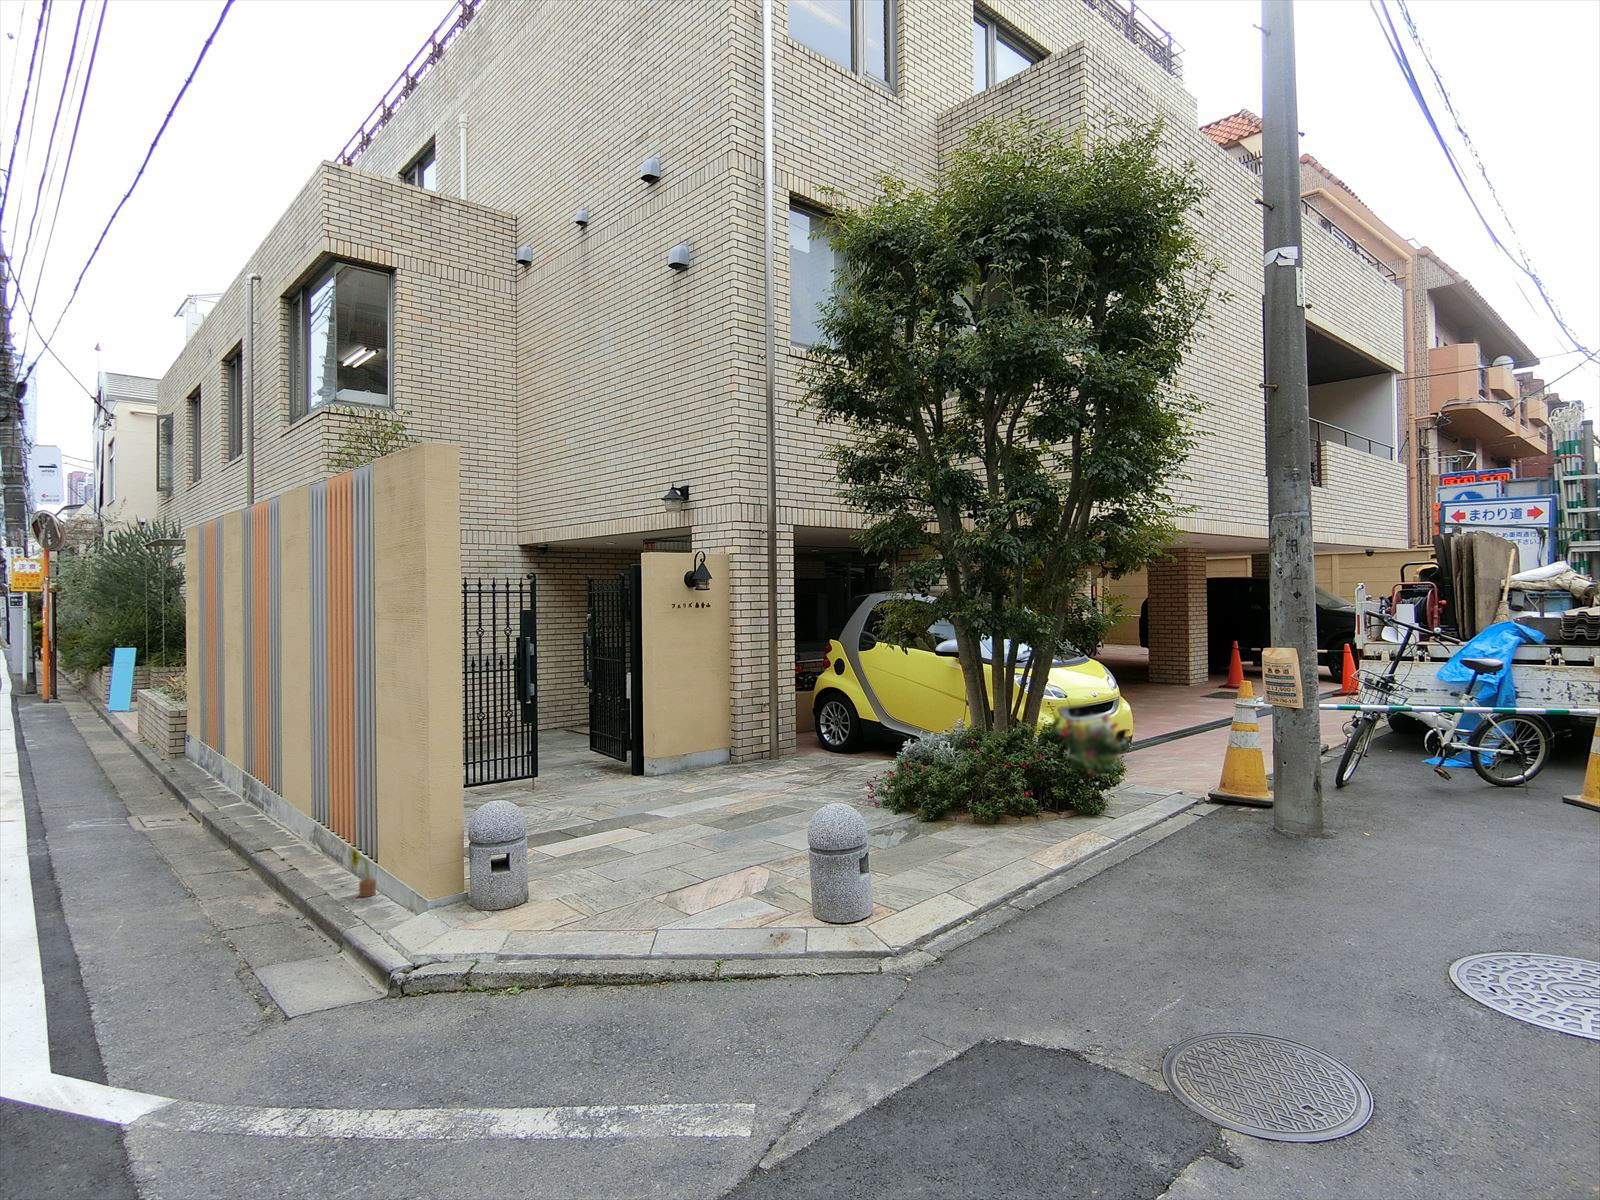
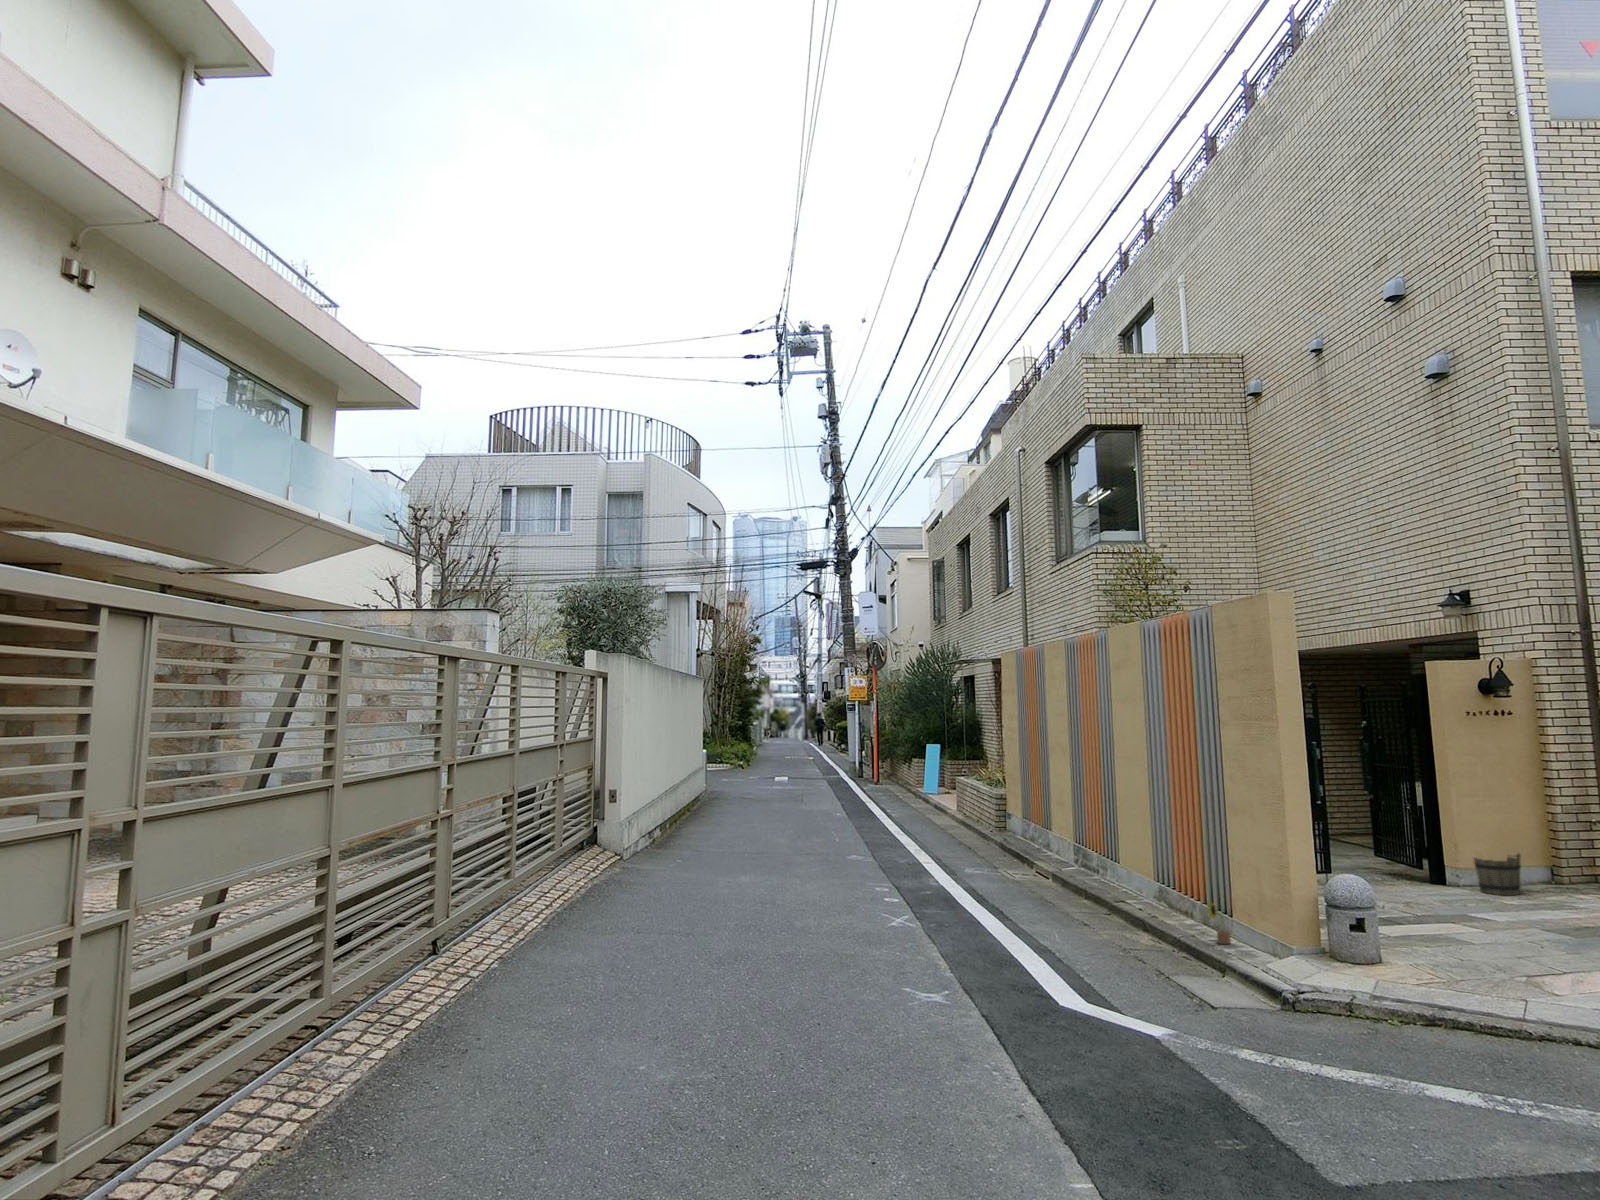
bucket: none [665,743,705,785] -> present [1474,854,1521,895]

